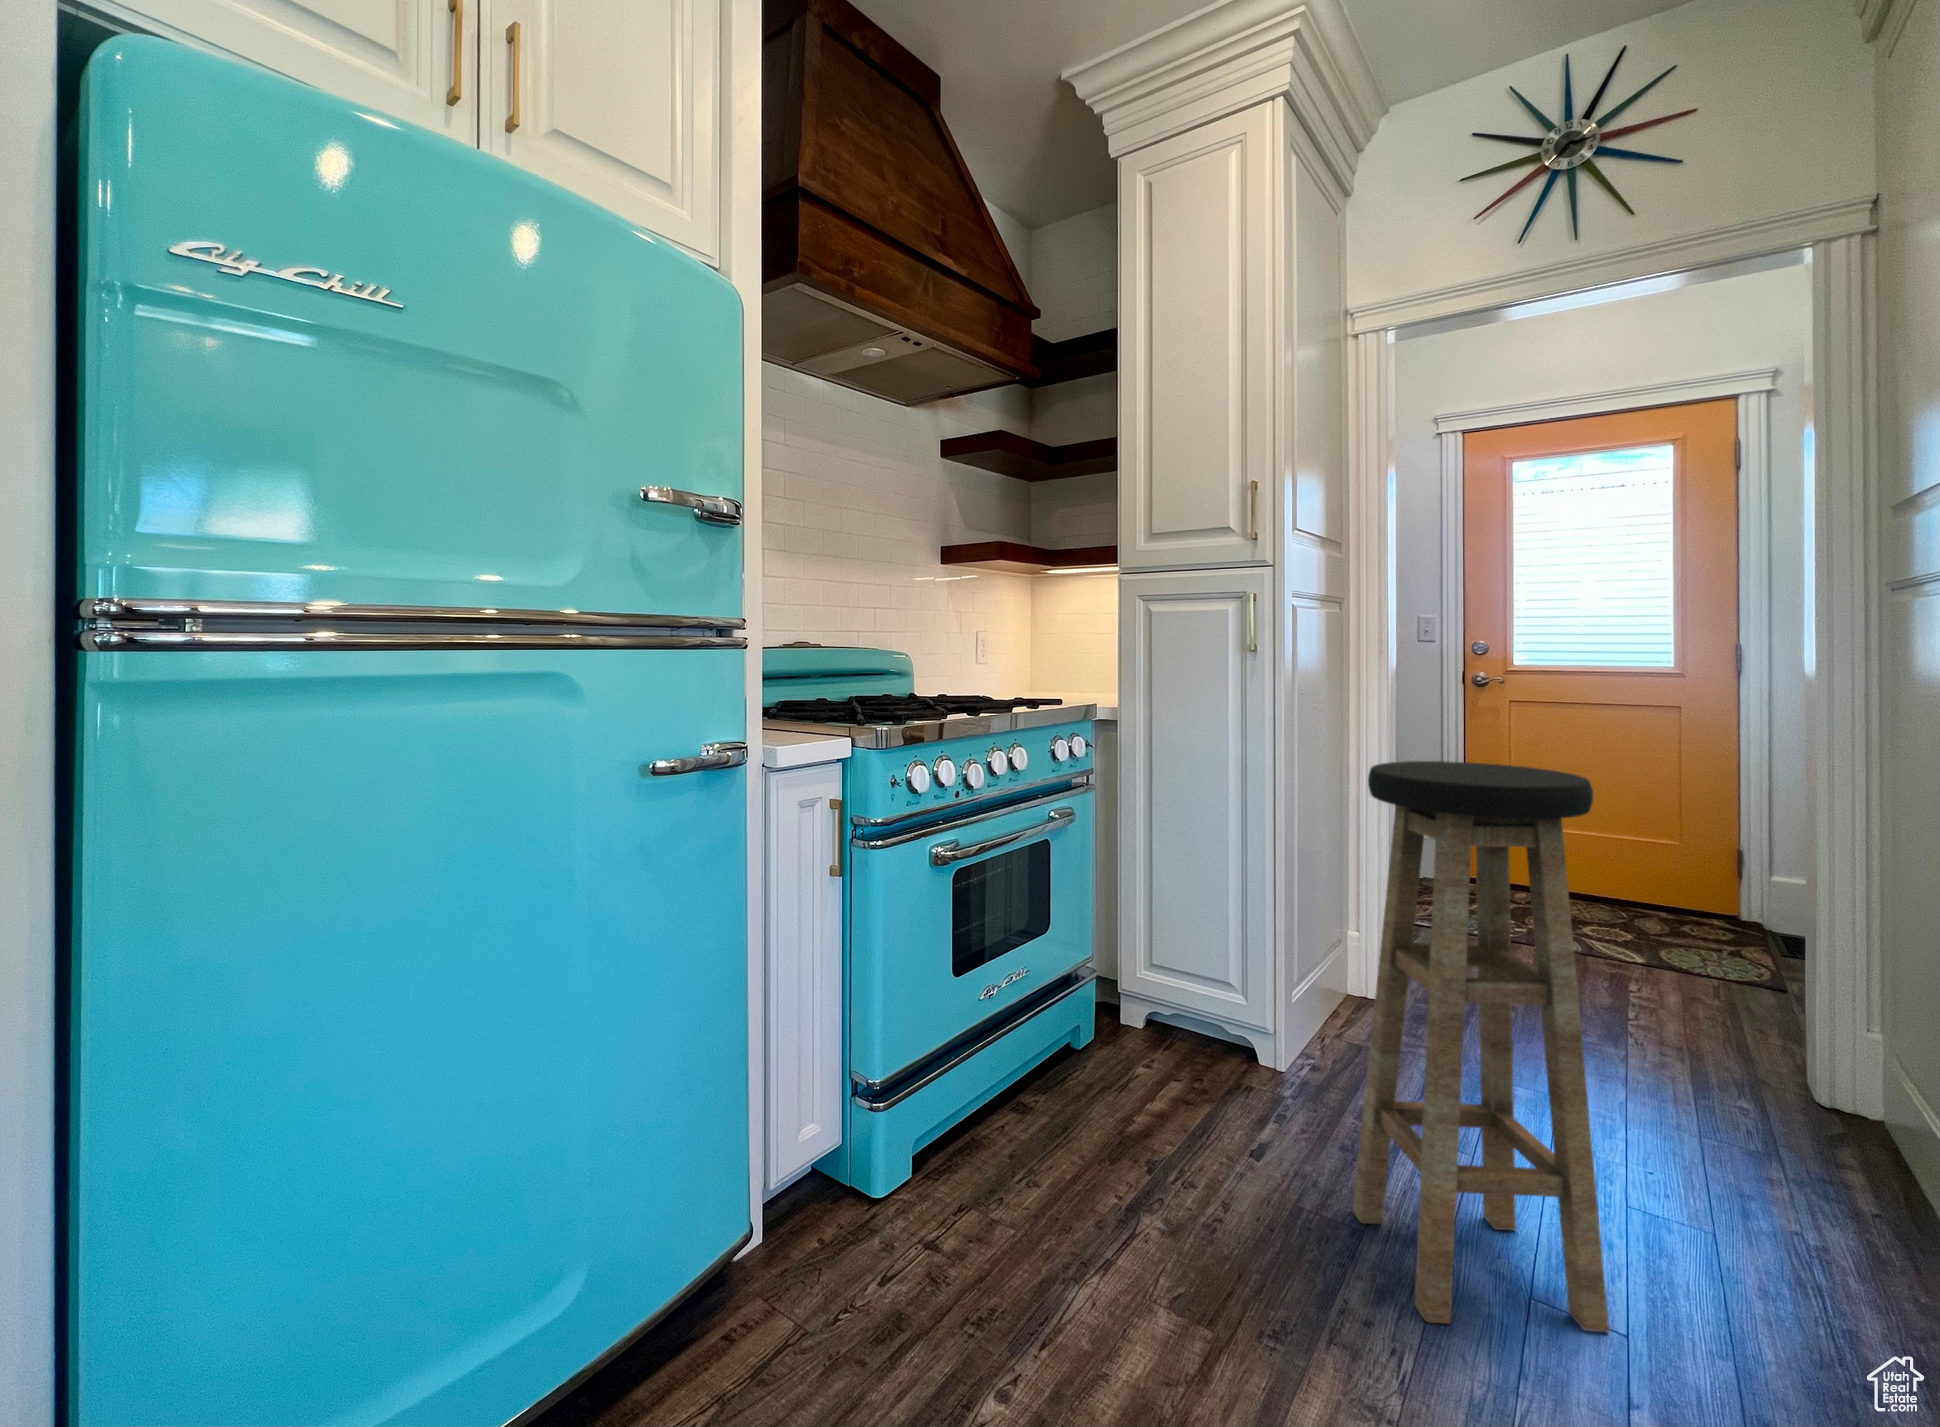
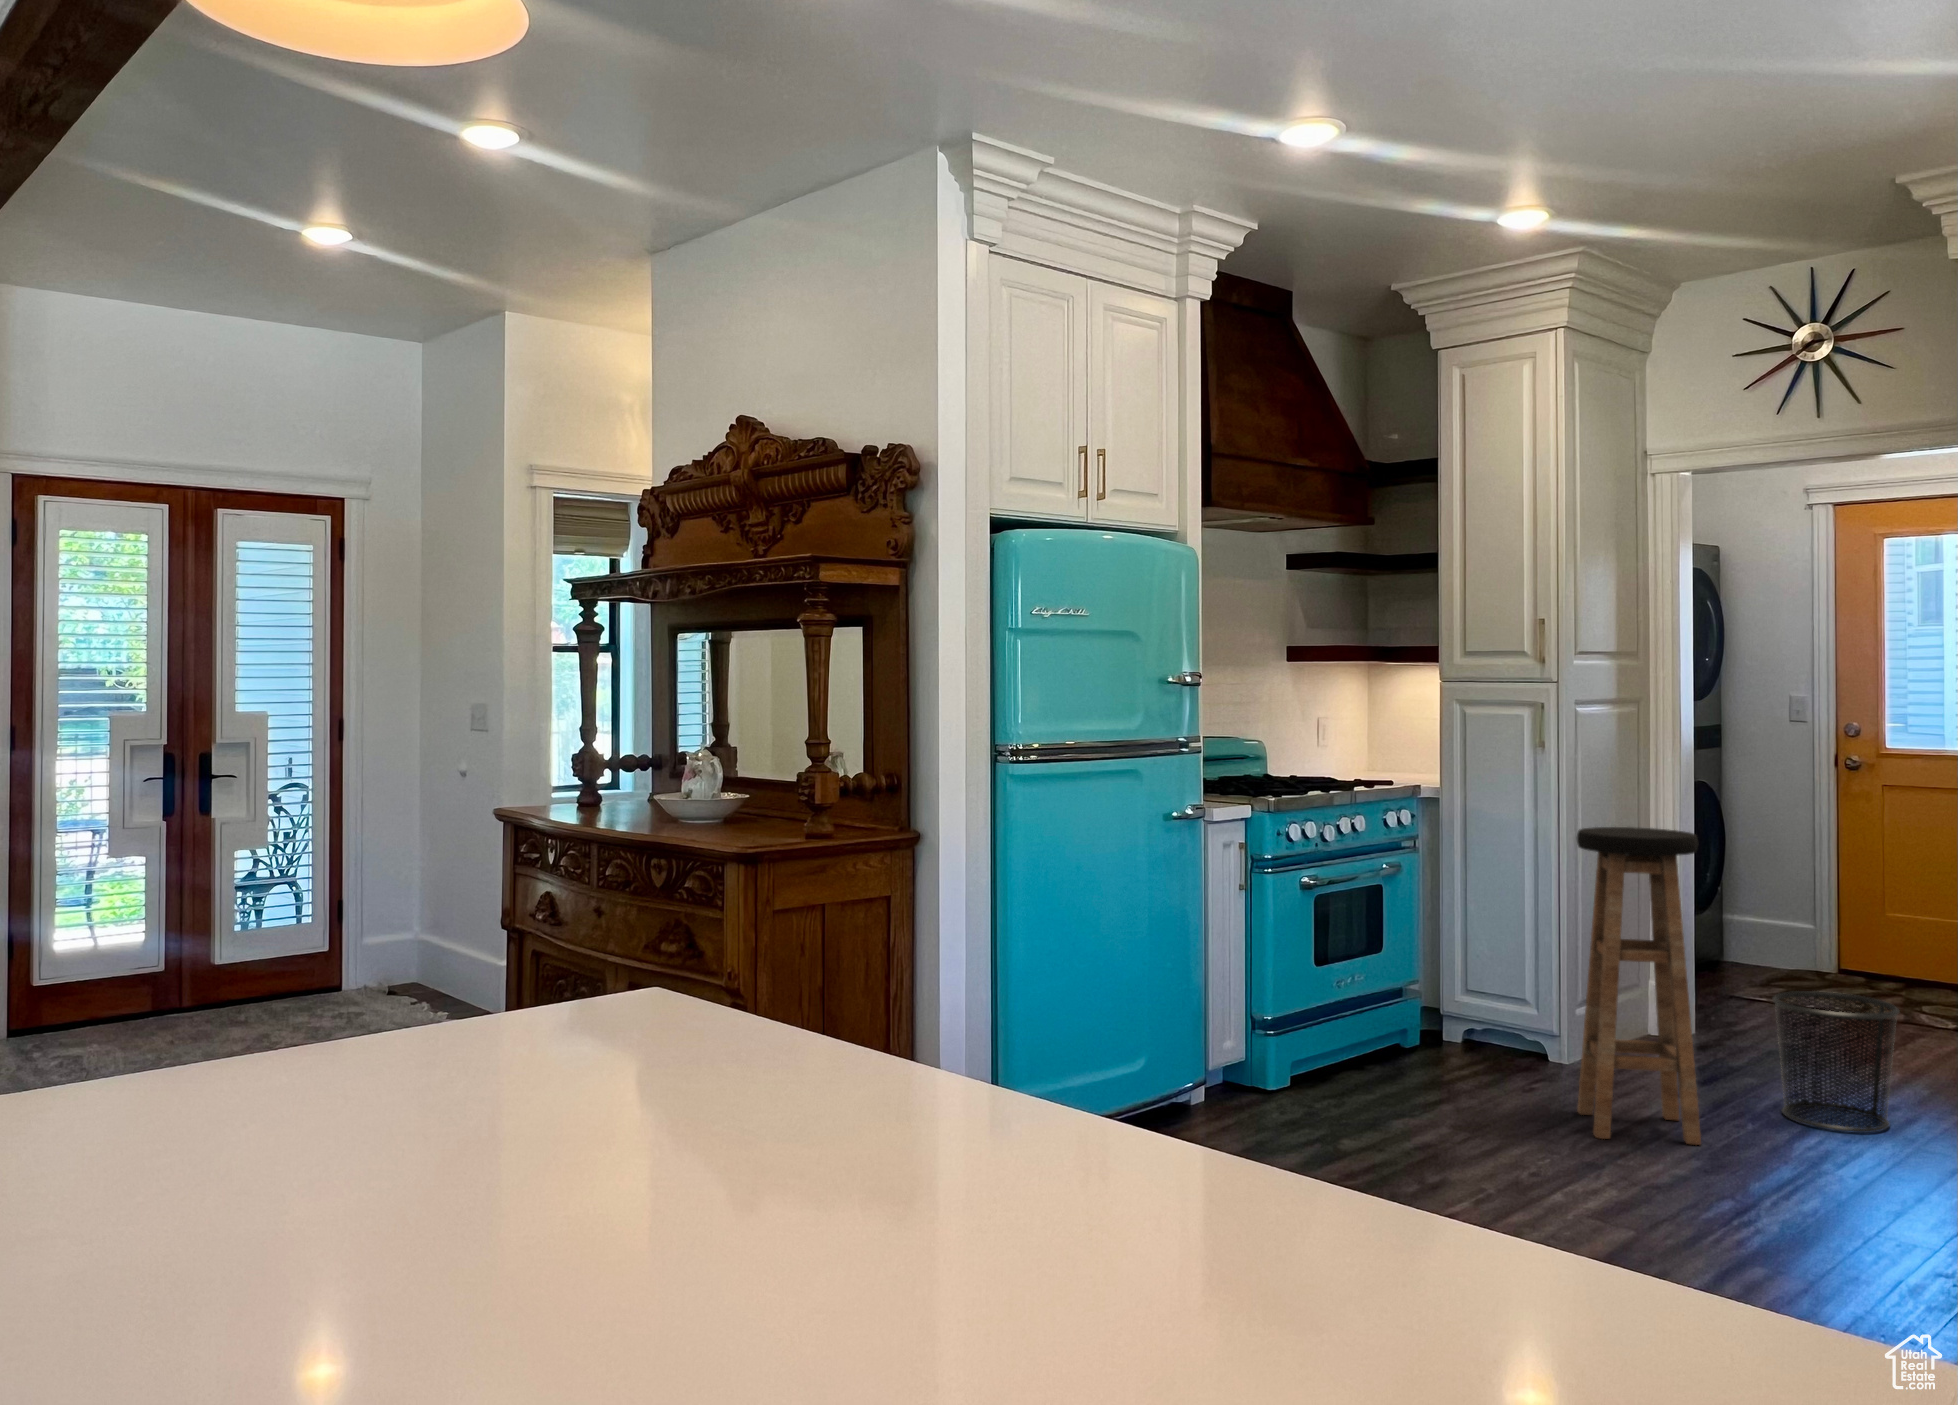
trash can: none [1617,991,1849,1246] -> present [1772,991,1899,1133]

